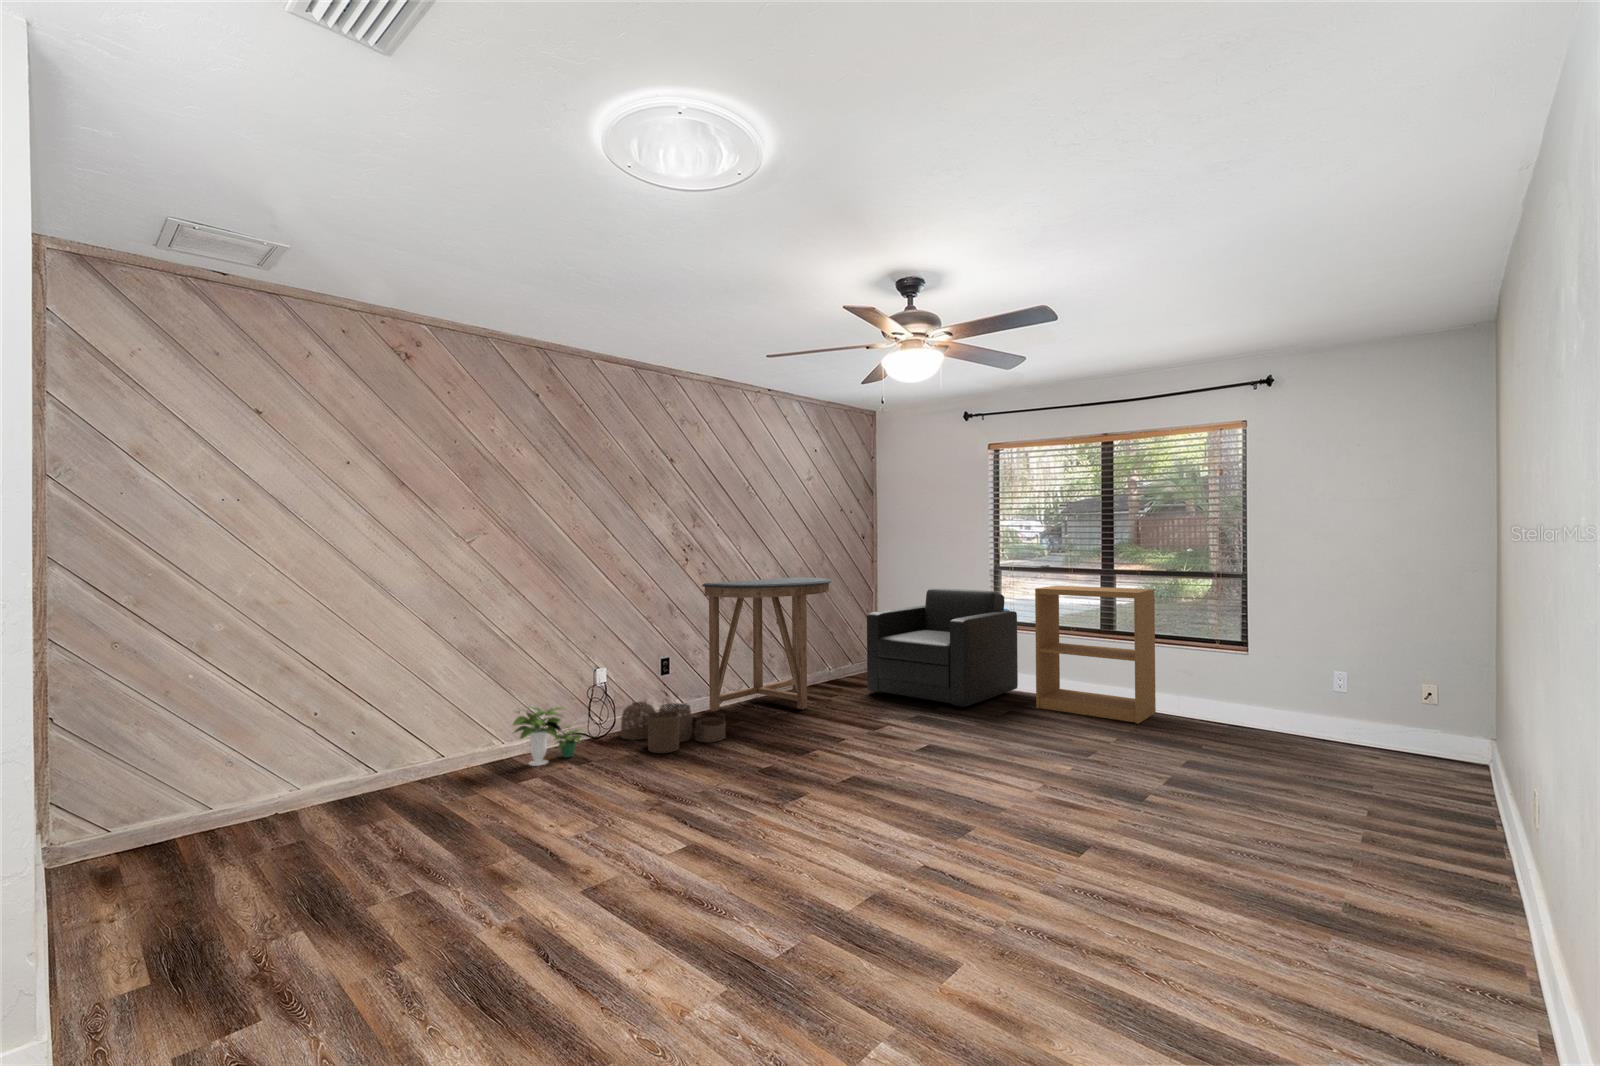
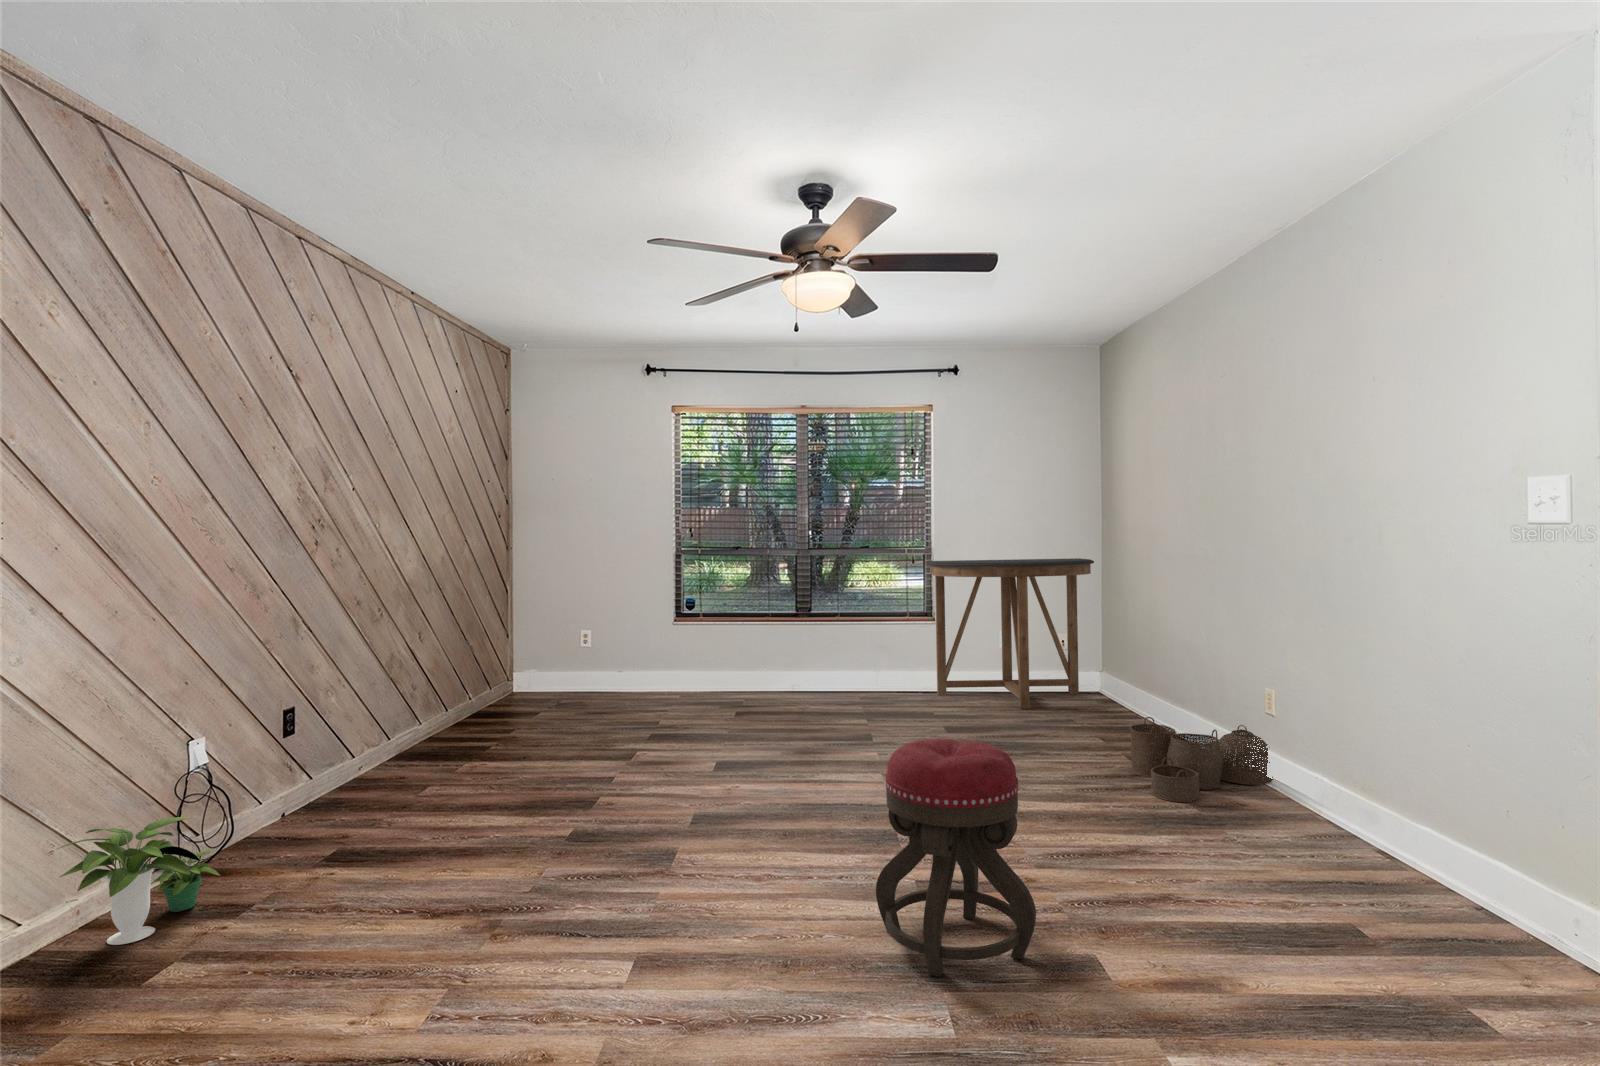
console table: present [702,577,831,711] -> present [927,558,1094,709]
bookshelf: present [1035,586,1156,724] -> none [754,567,867,706]
armchair: present [867,589,1018,708] -> none [549,579,713,720]
woven basket: present [621,700,726,753] -> present [1130,717,1273,802]
ottoman: none [812,741,927,931] -> present [876,739,1036,977]

